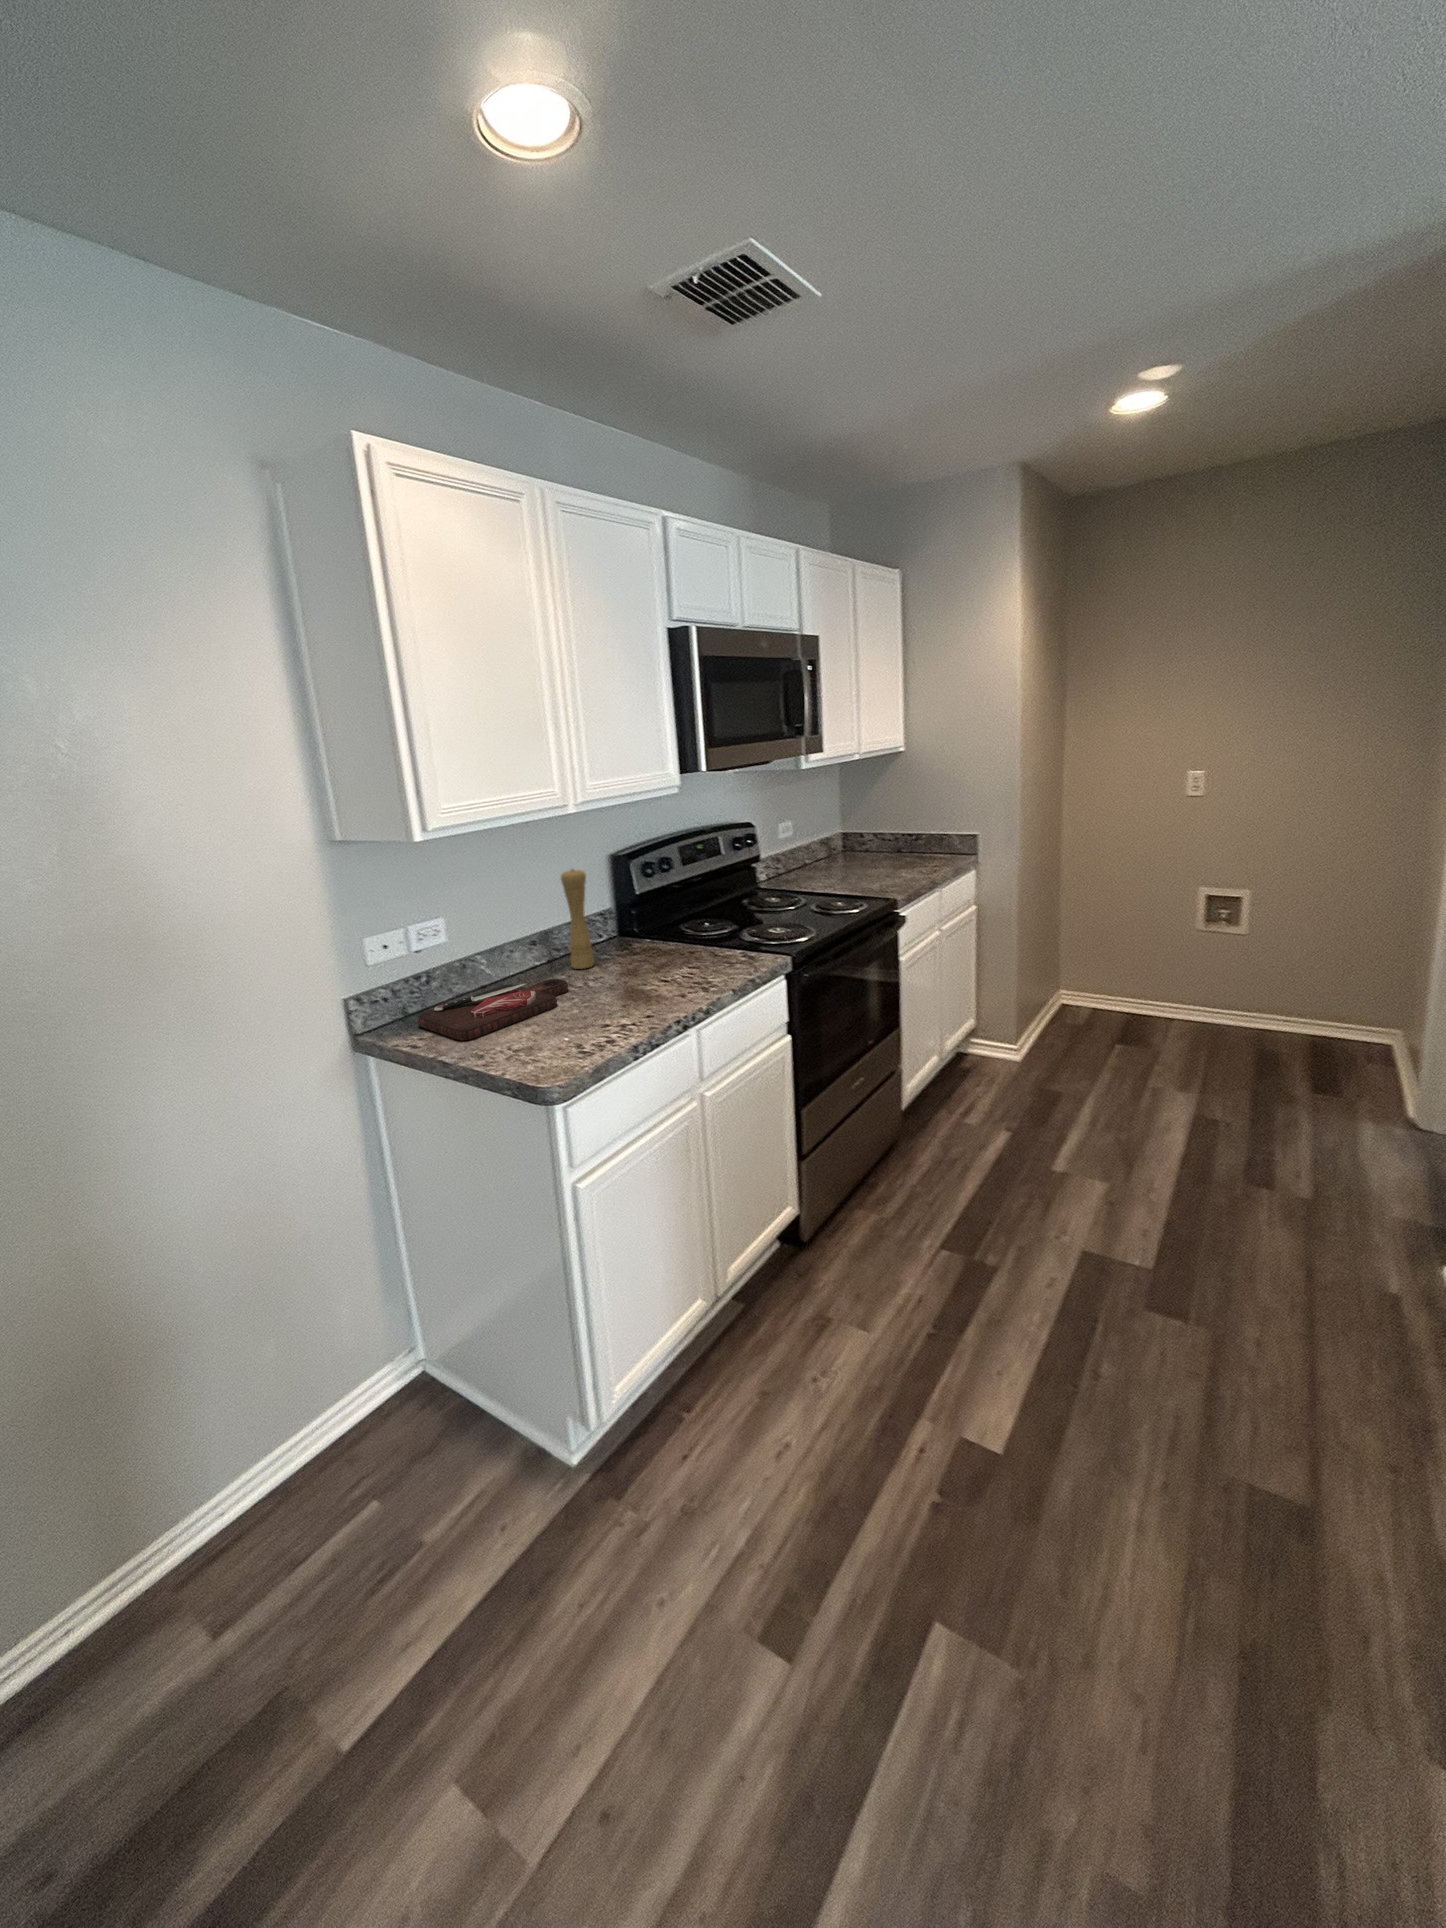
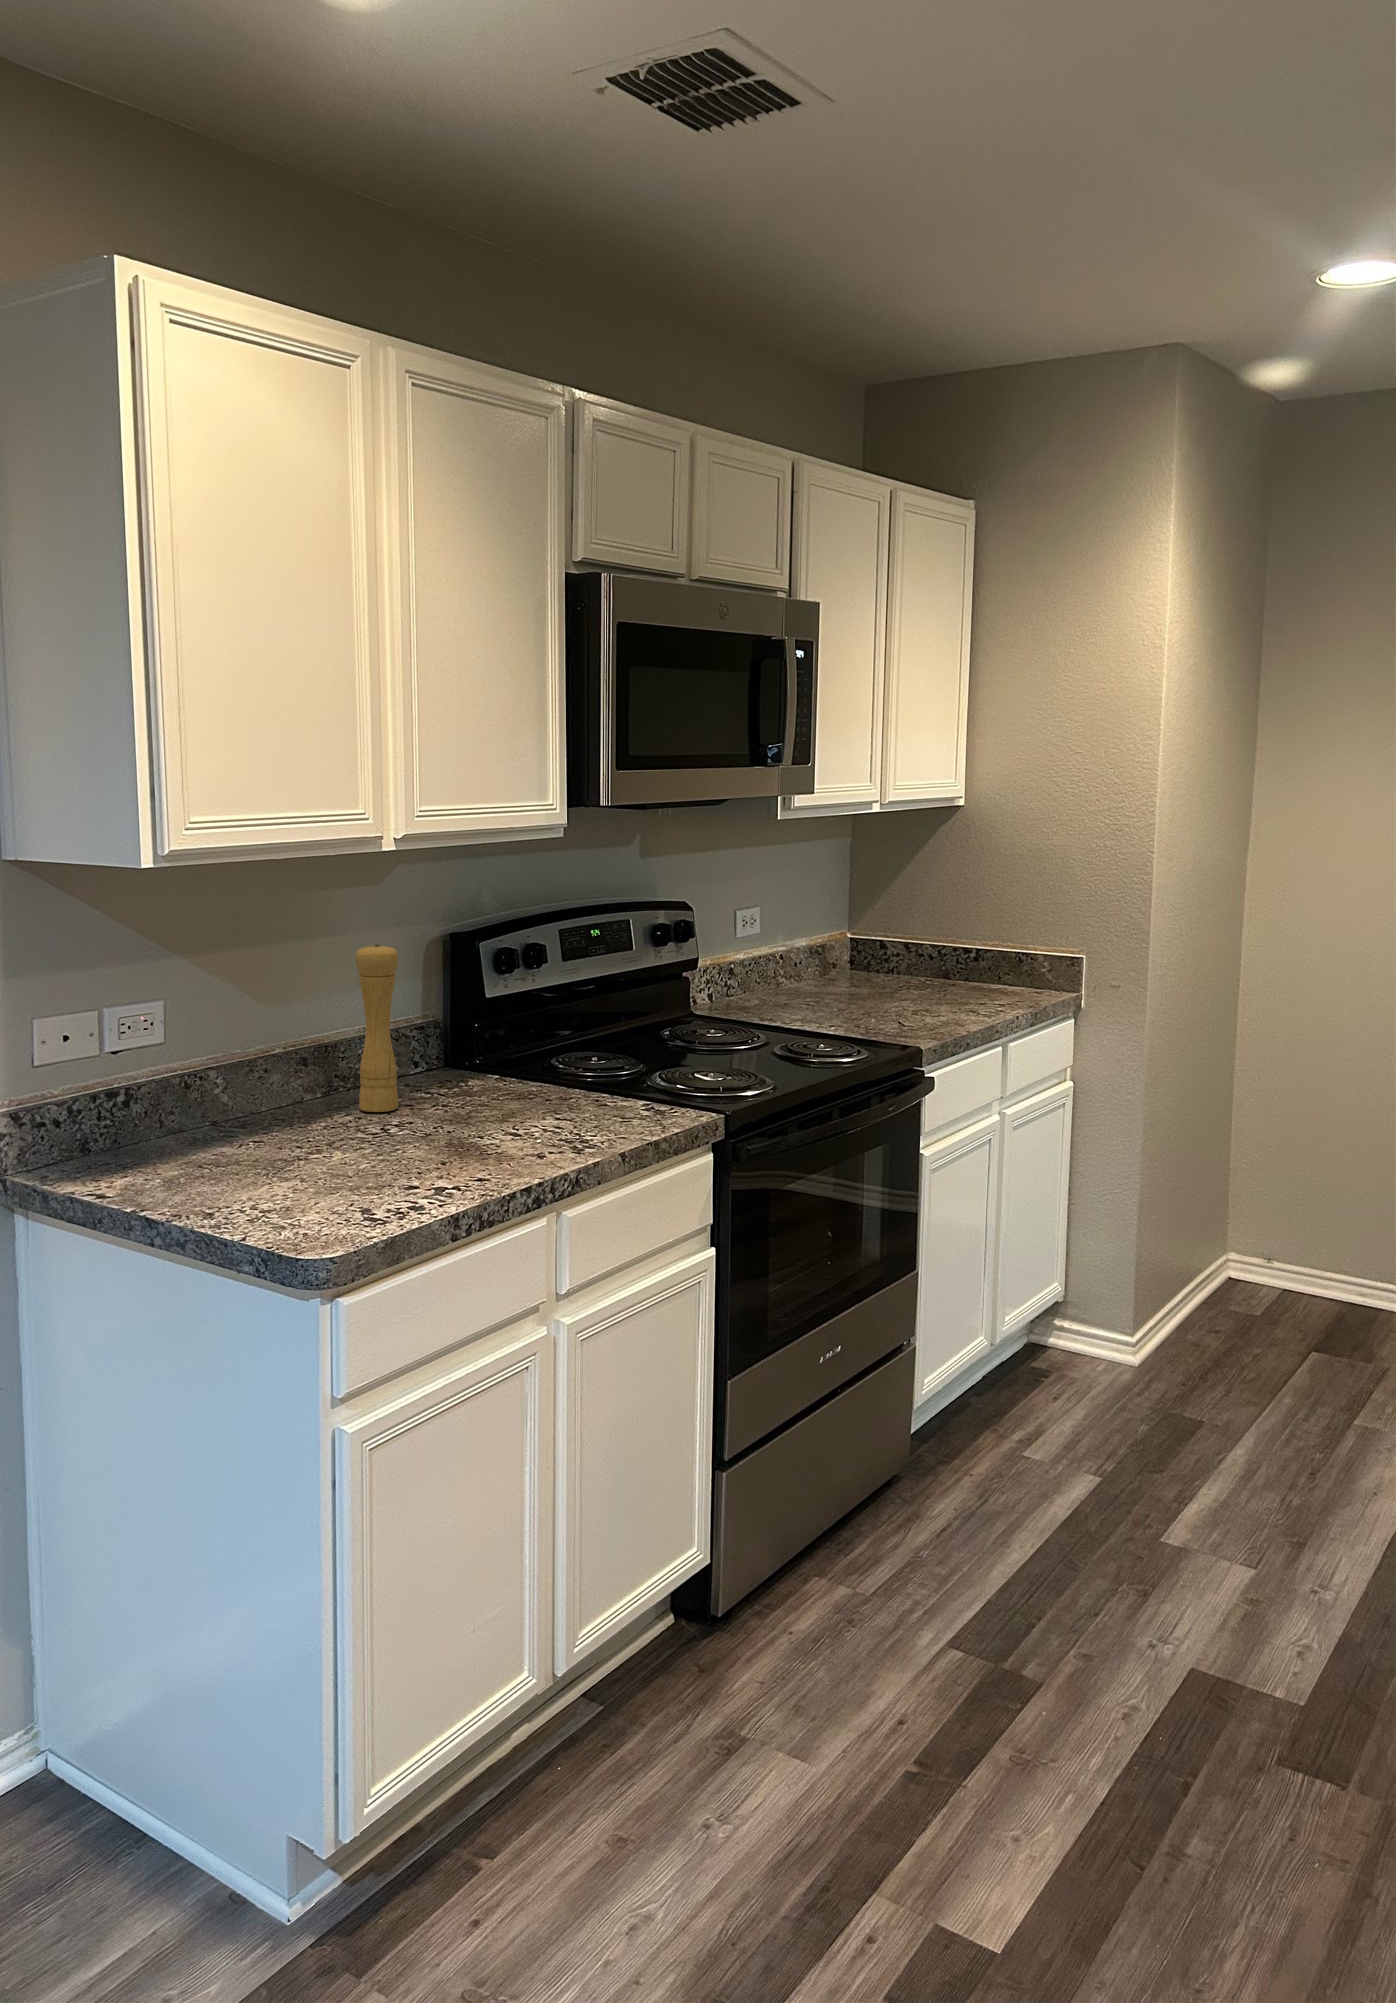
cutting board: present [417,979,568,1040] -> none [100,1119,353,1194]

